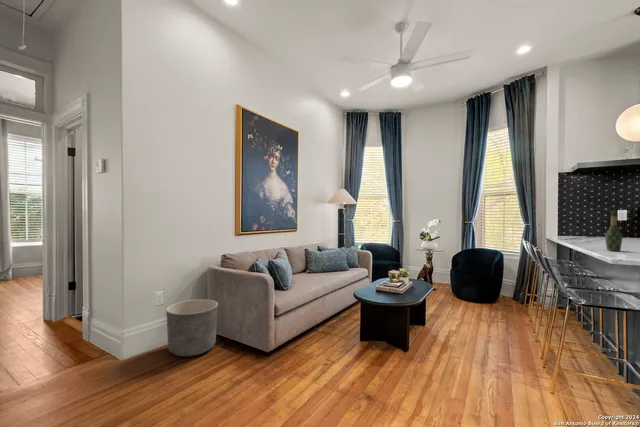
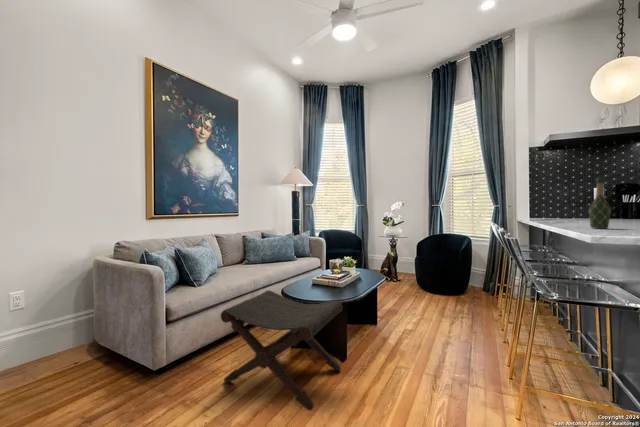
footstool: none [318,294,408,383] -> present [221,291,343,410]
planter: present [166,299,218,357] -> none [15,300,100,380]

